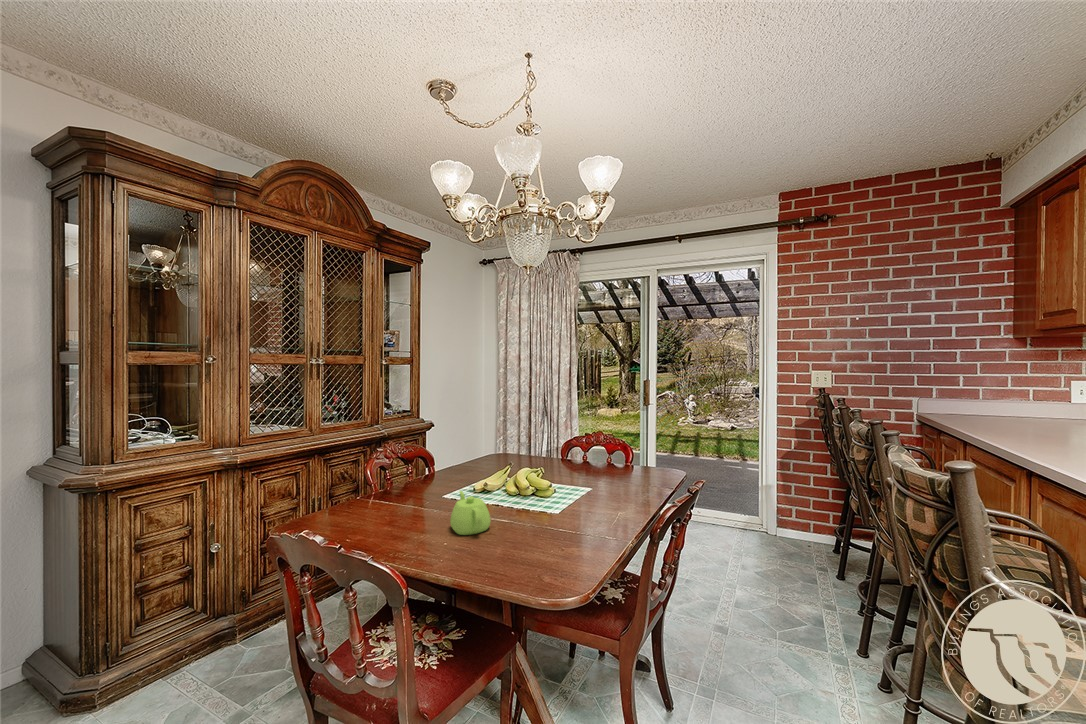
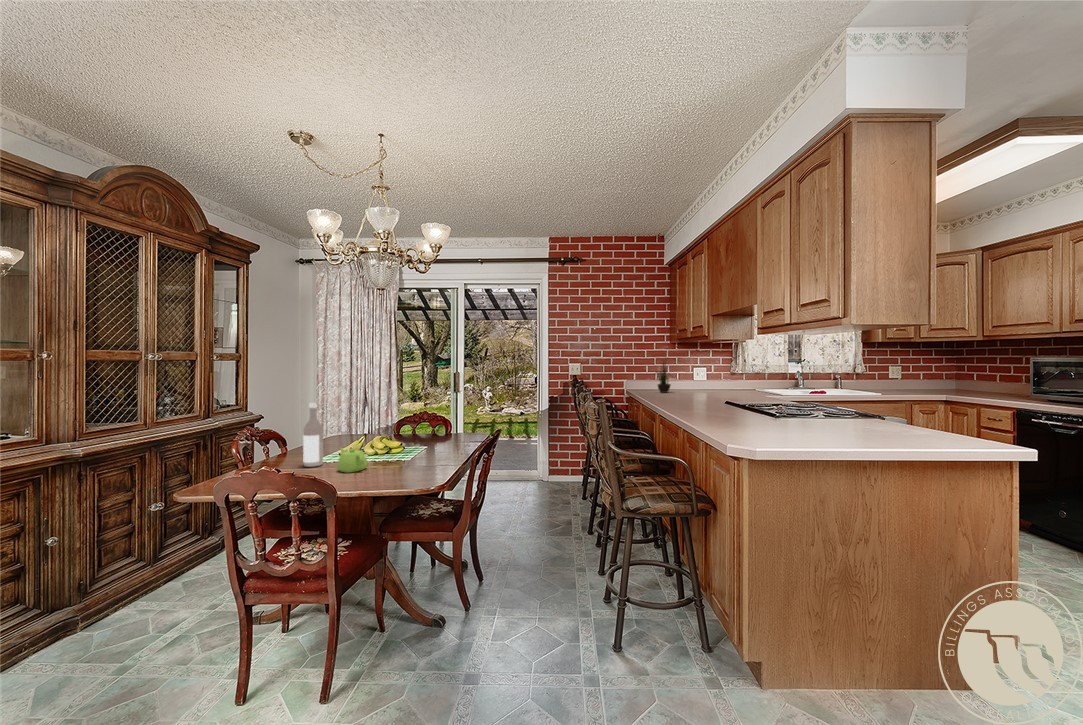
potted plant: none [990,354,1050,428] -> present [657,362,671,393]
wine bottle: none [421,423,445,511] -> present [303,403,323,467]

